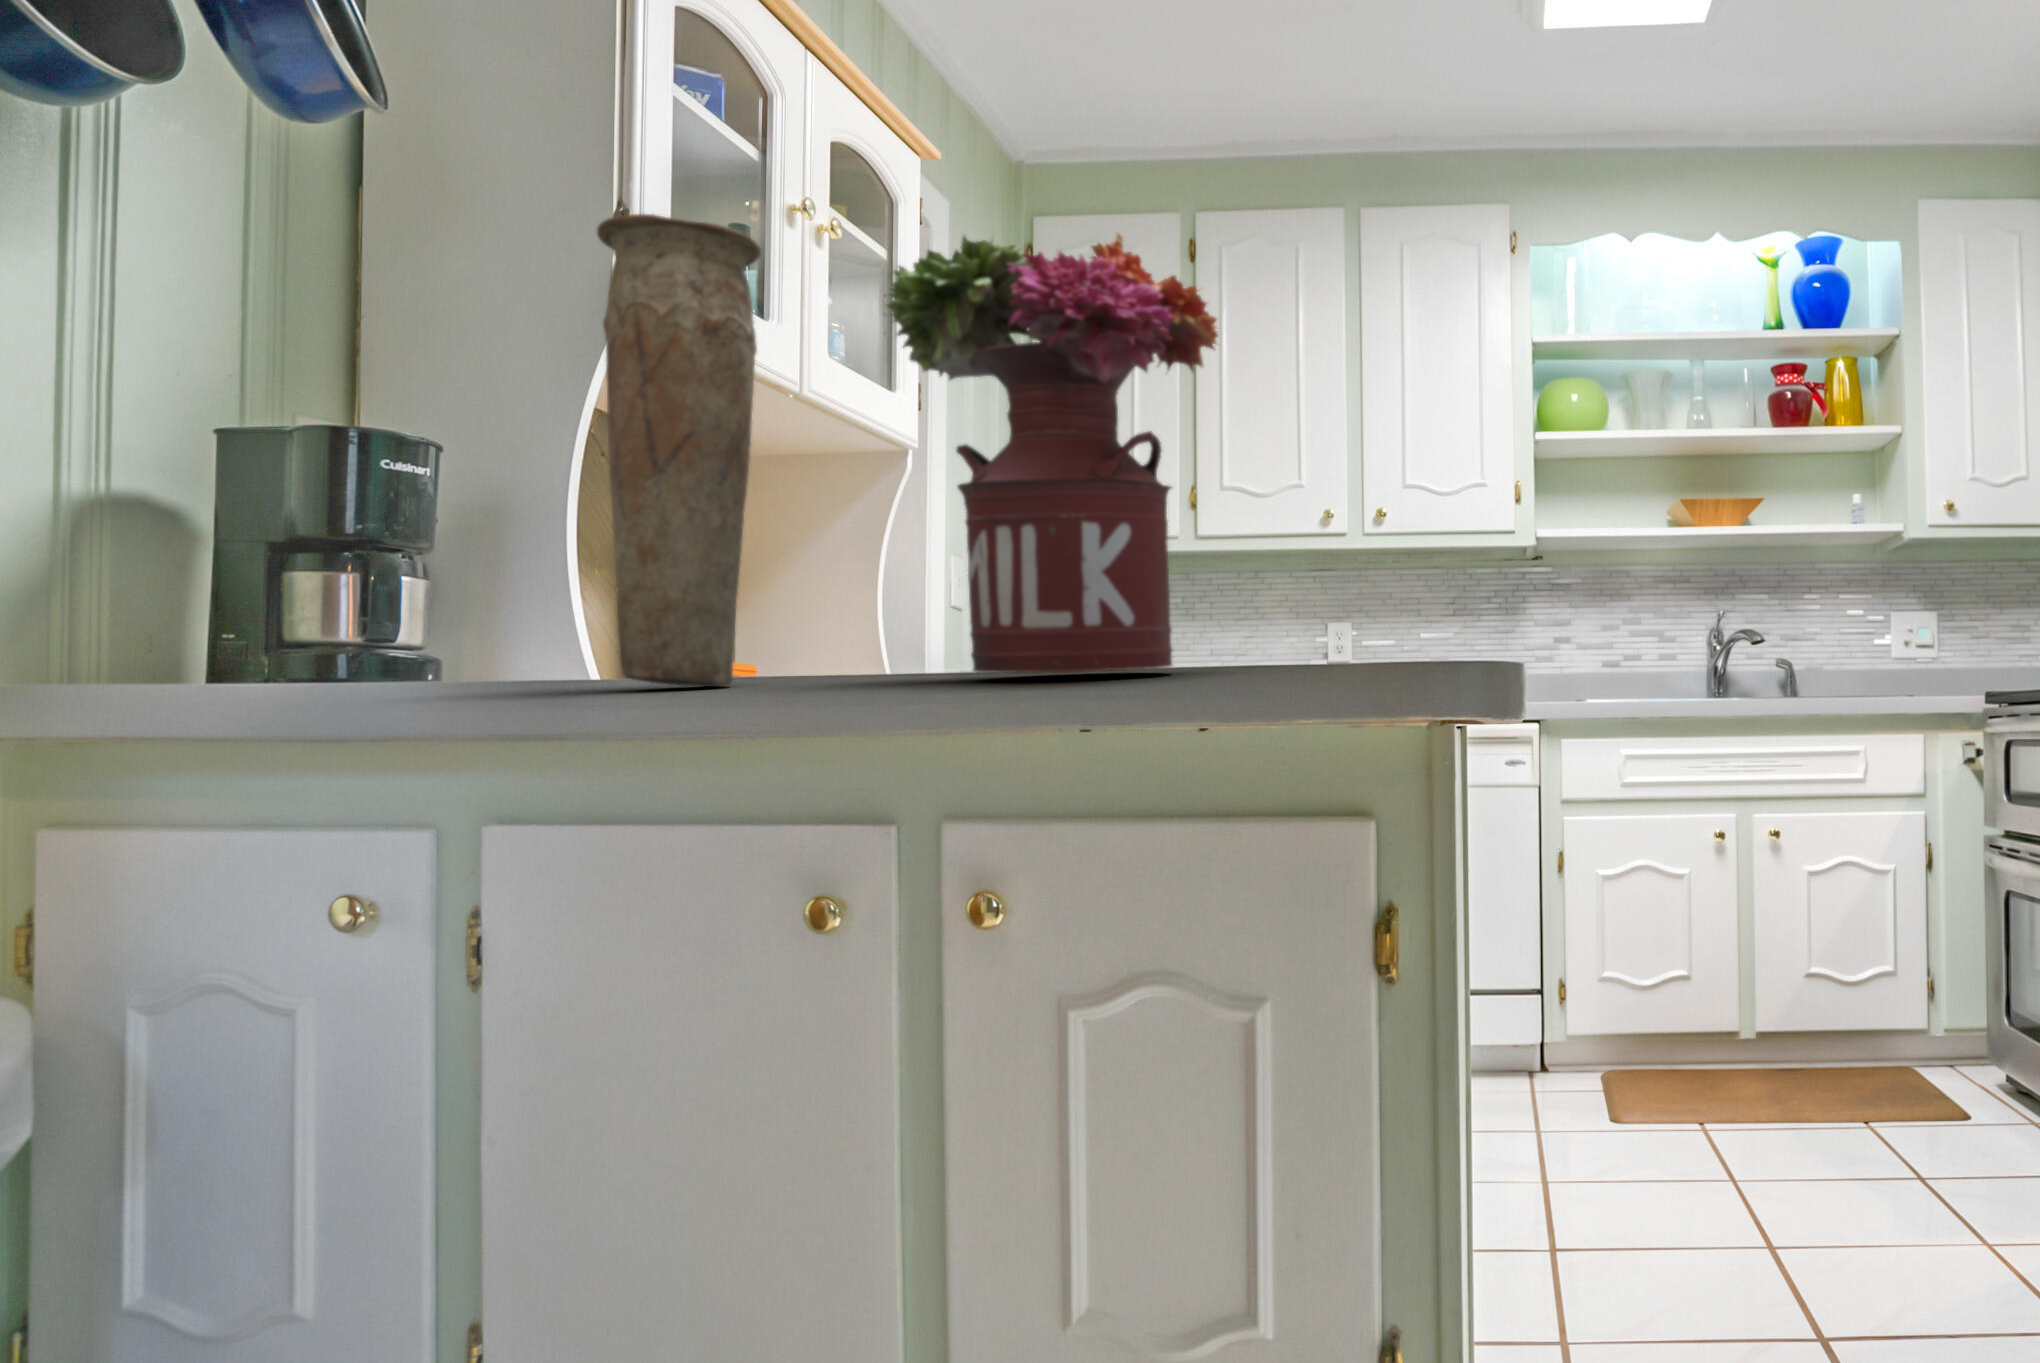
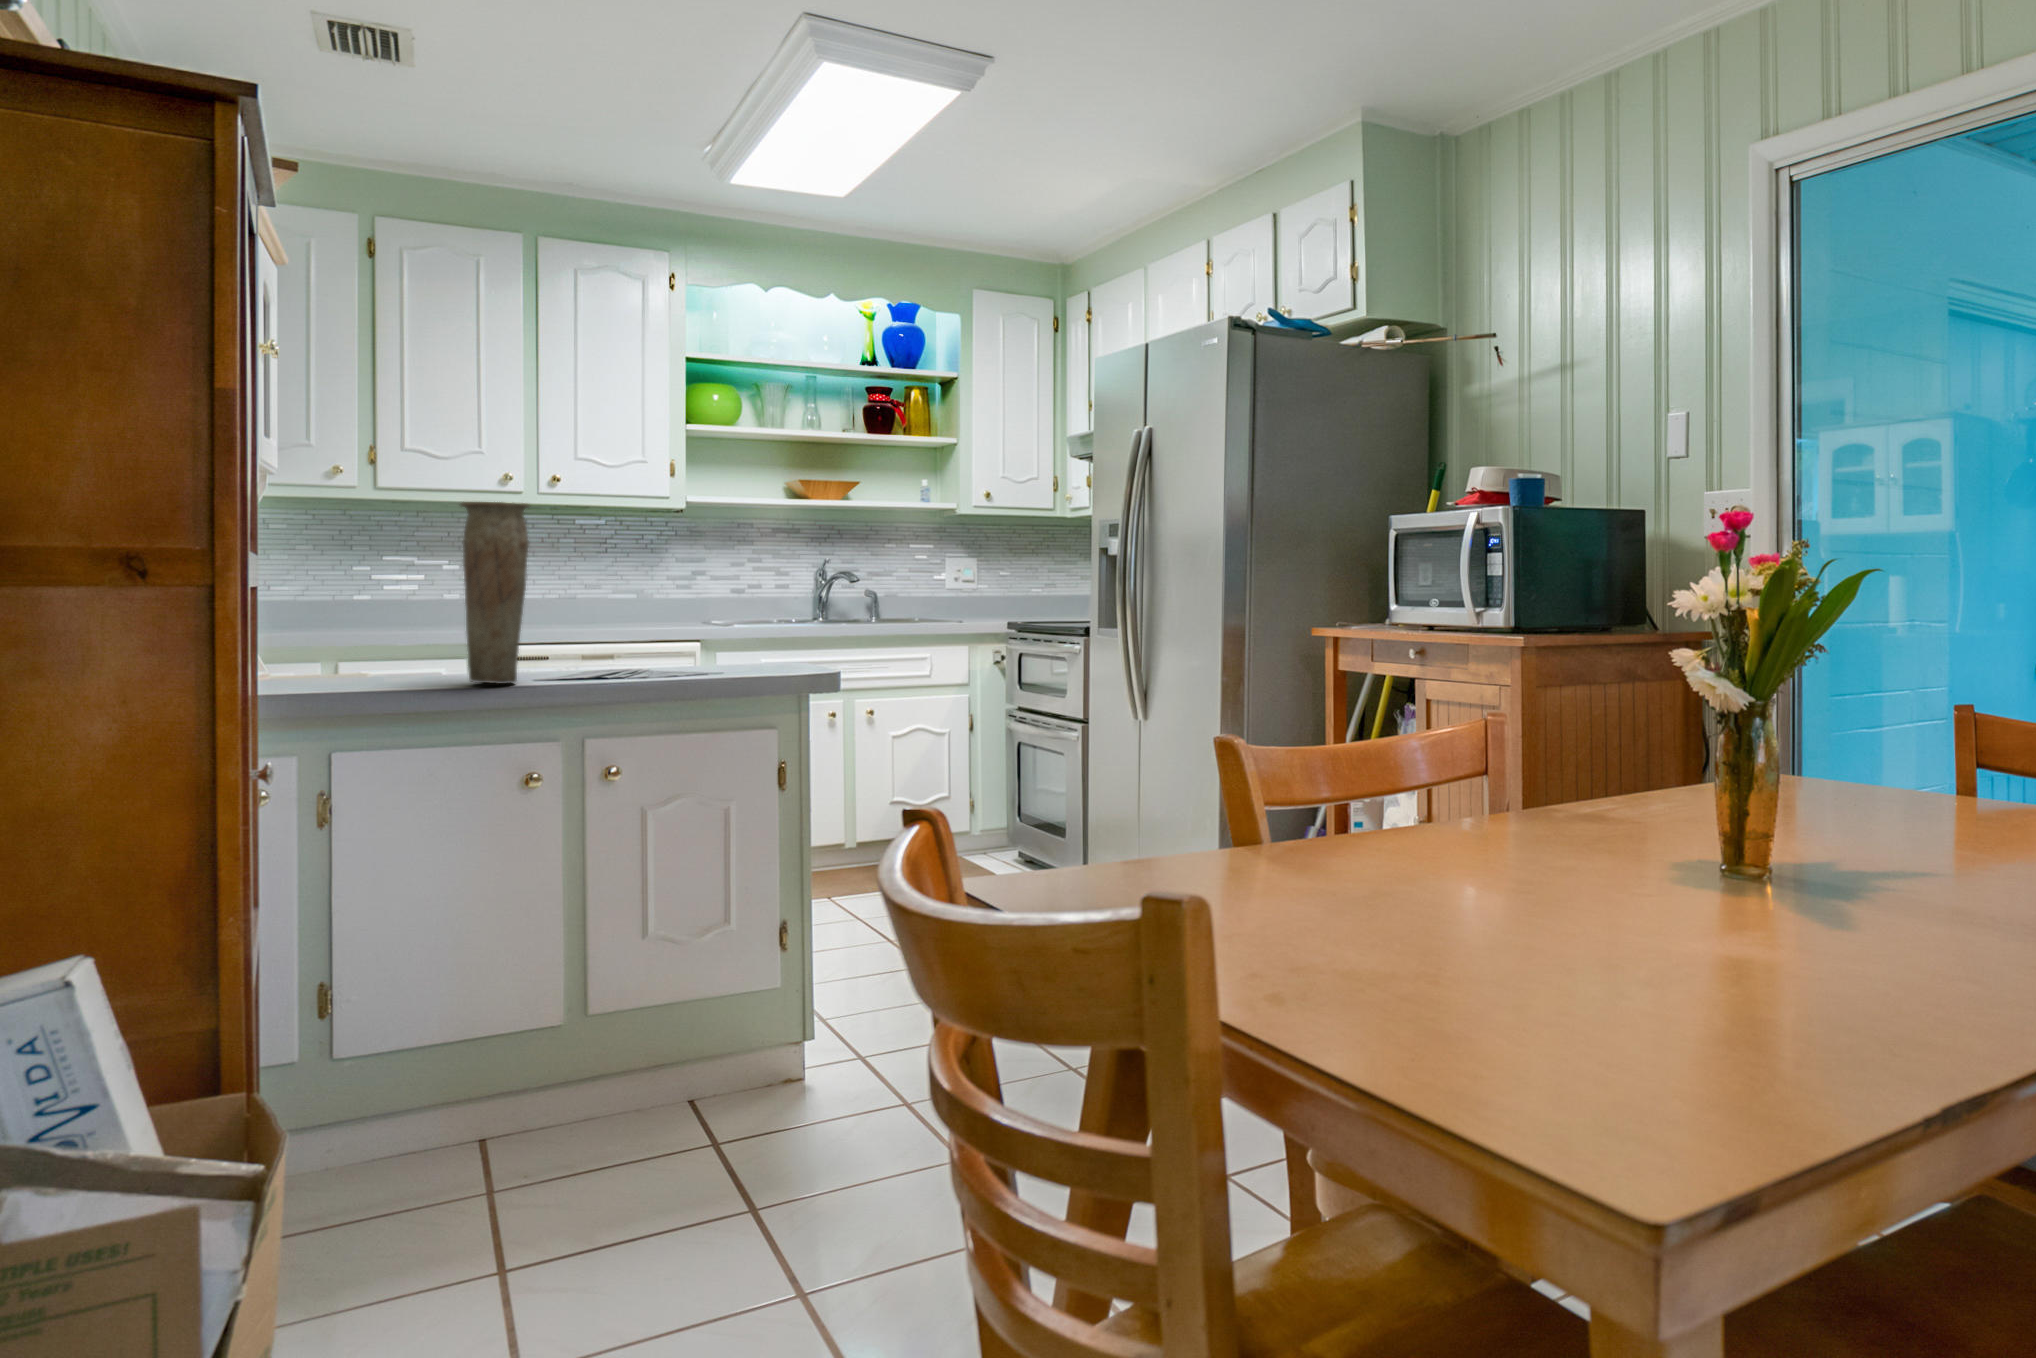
flower arrangement: present [886,233,1218,674] -> none [595,508,730,678]

